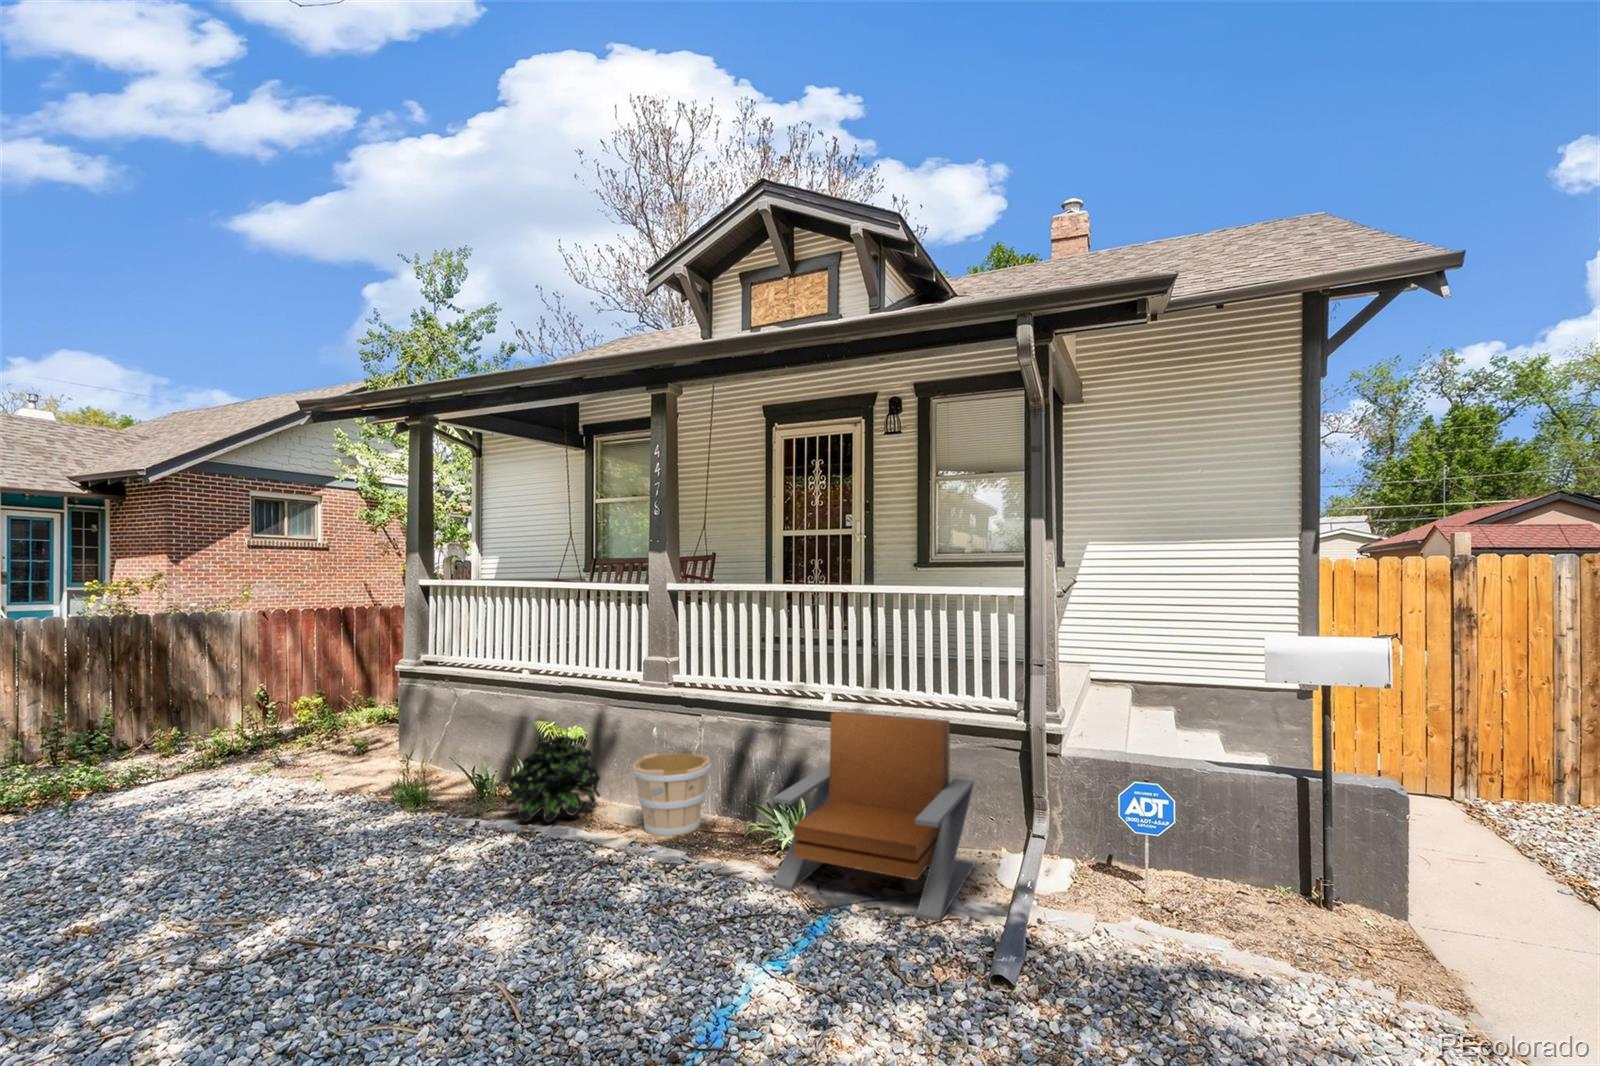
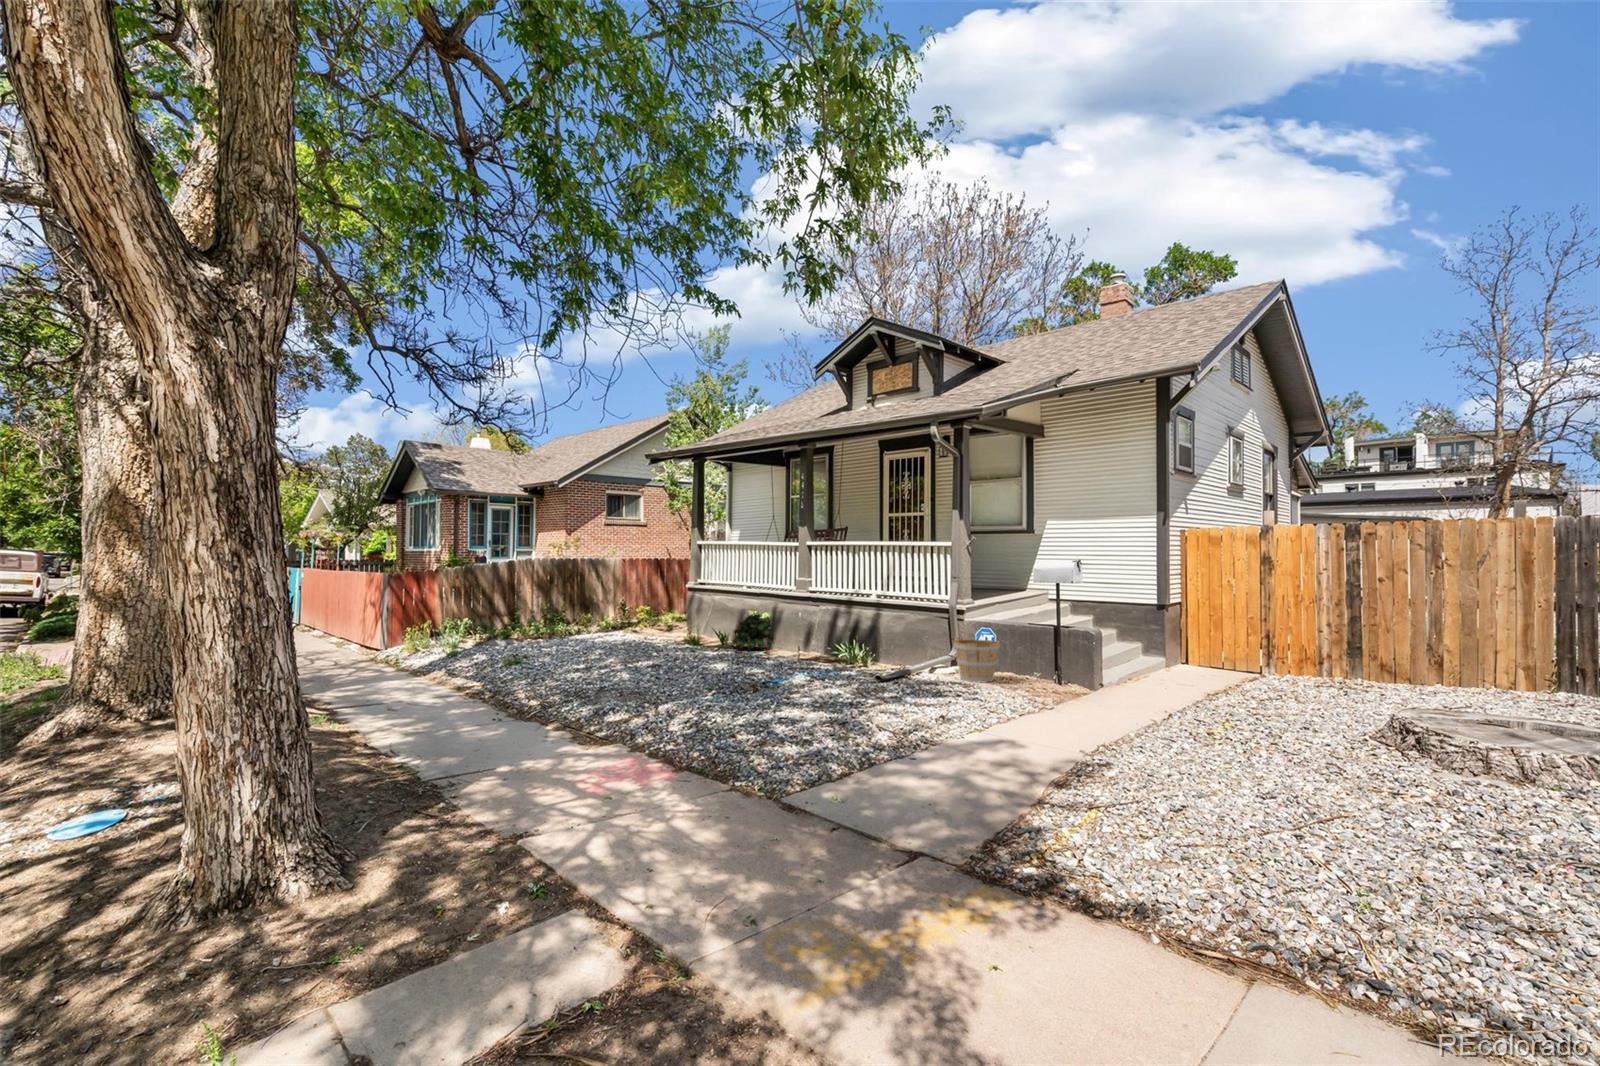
lounge chair: present [772,711,974,921] -> none [830,600,925,677]
wooden bucket: present [633,753,711,837] -> present [954,639,1000,682]

